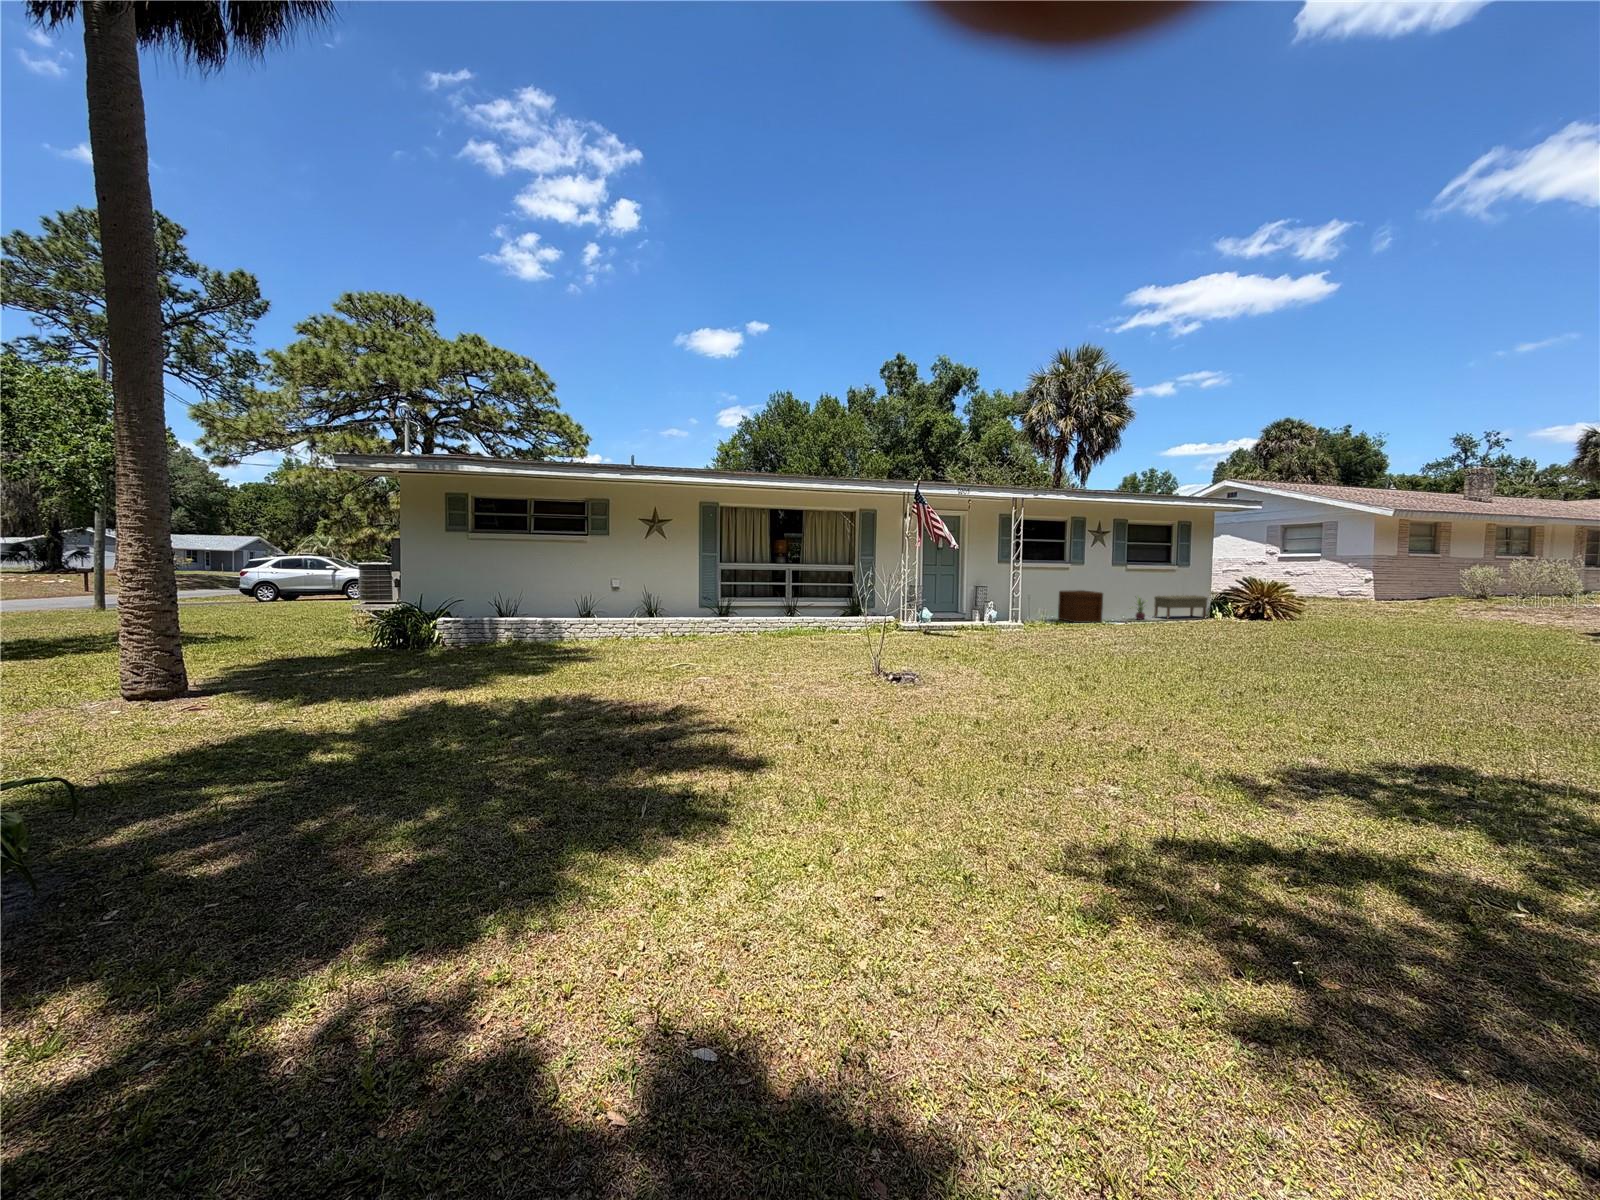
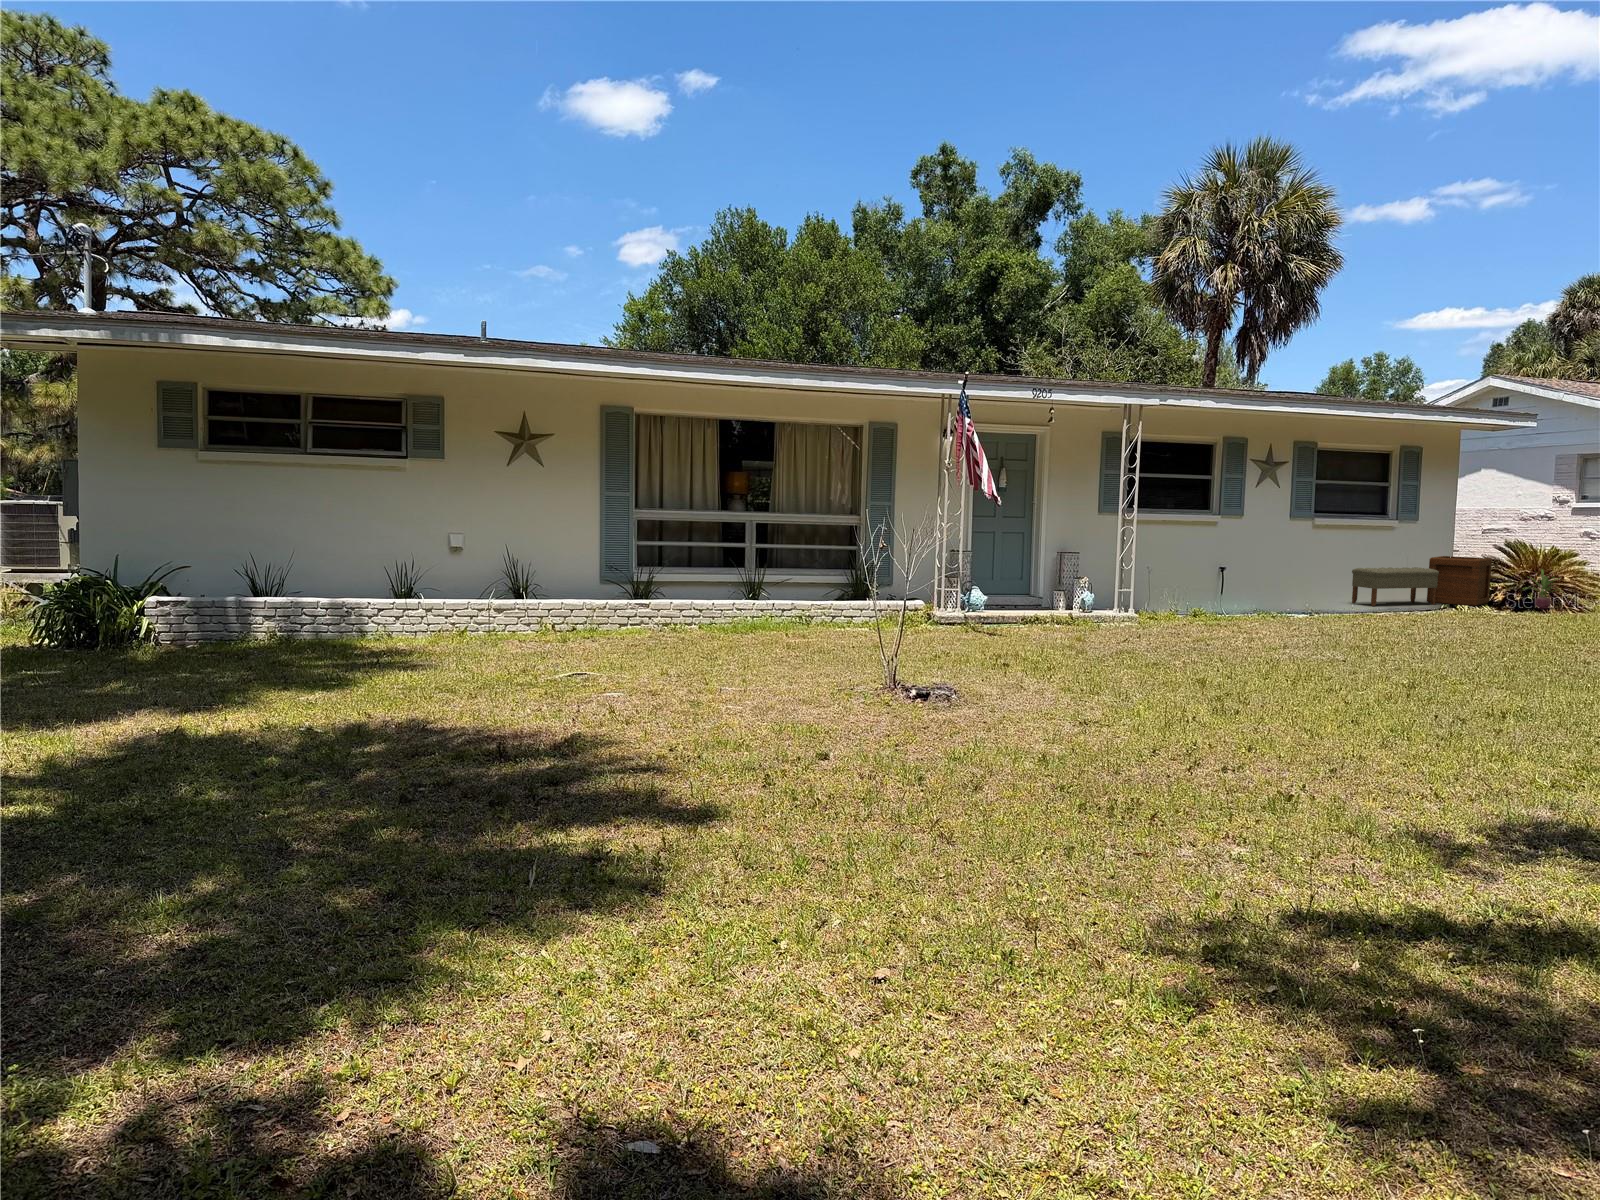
wooden crate: present [1058,590,1103,623] -> present [1427,556,1492,606]
decorative plant: present [1136,598,1145,620] -> present [1526,570,1552,609]

